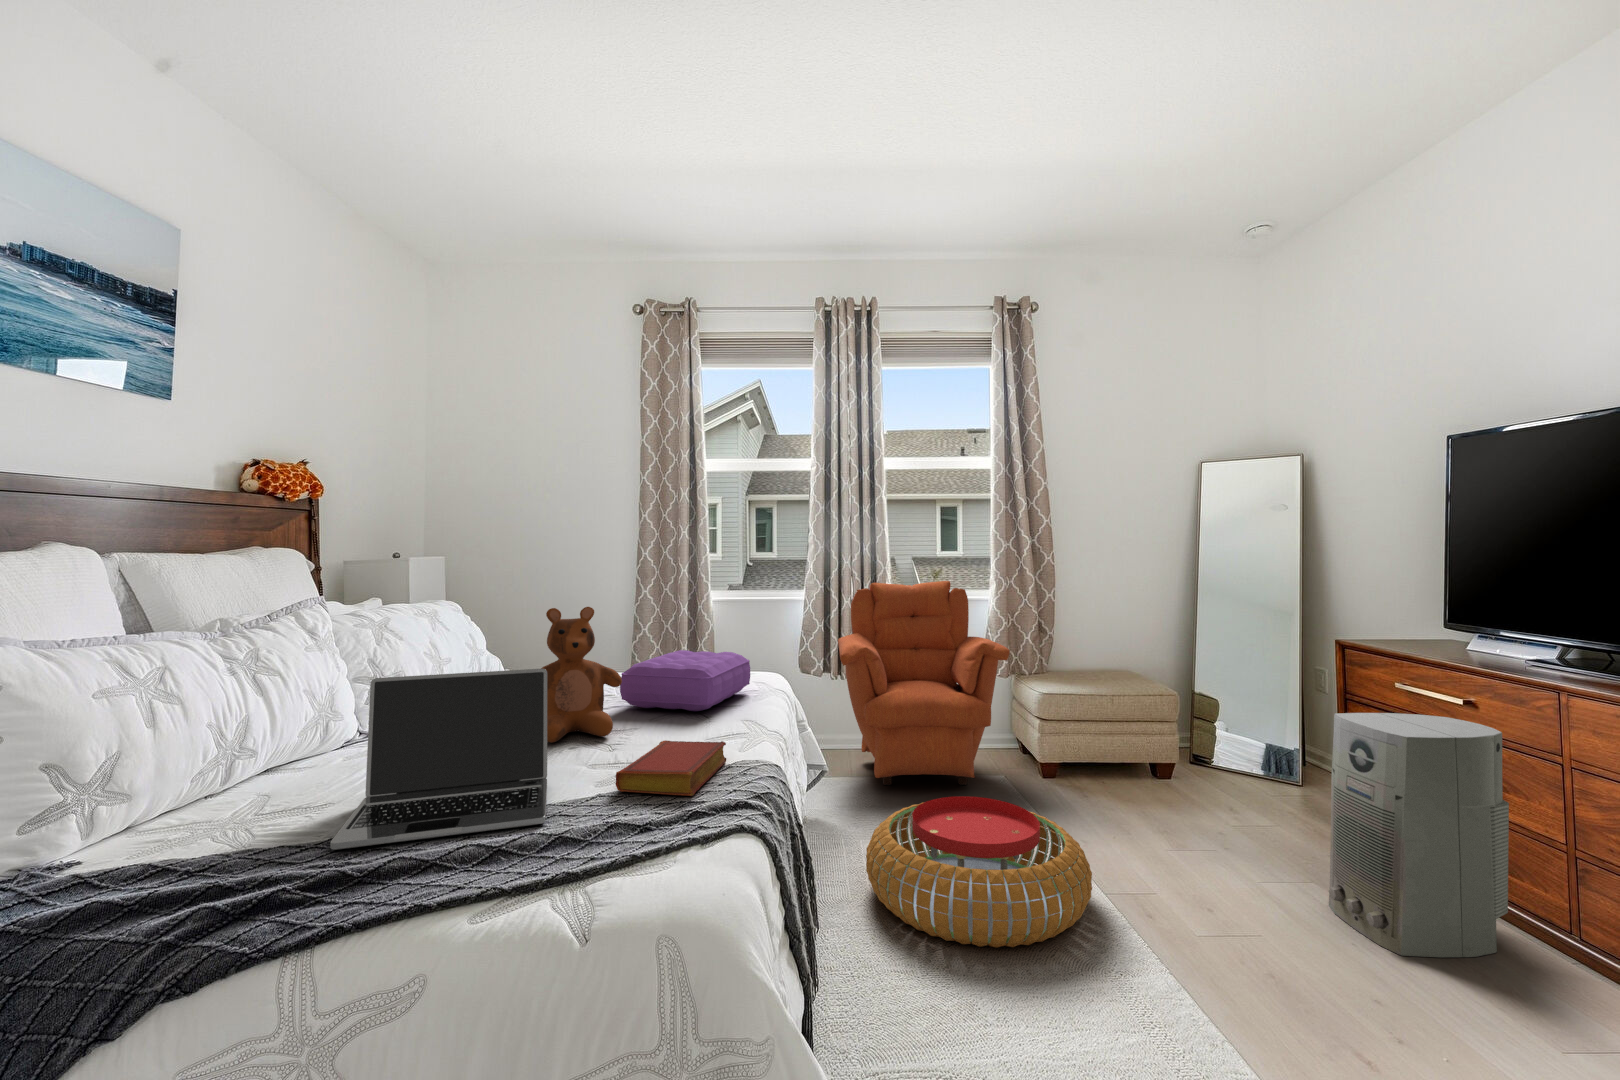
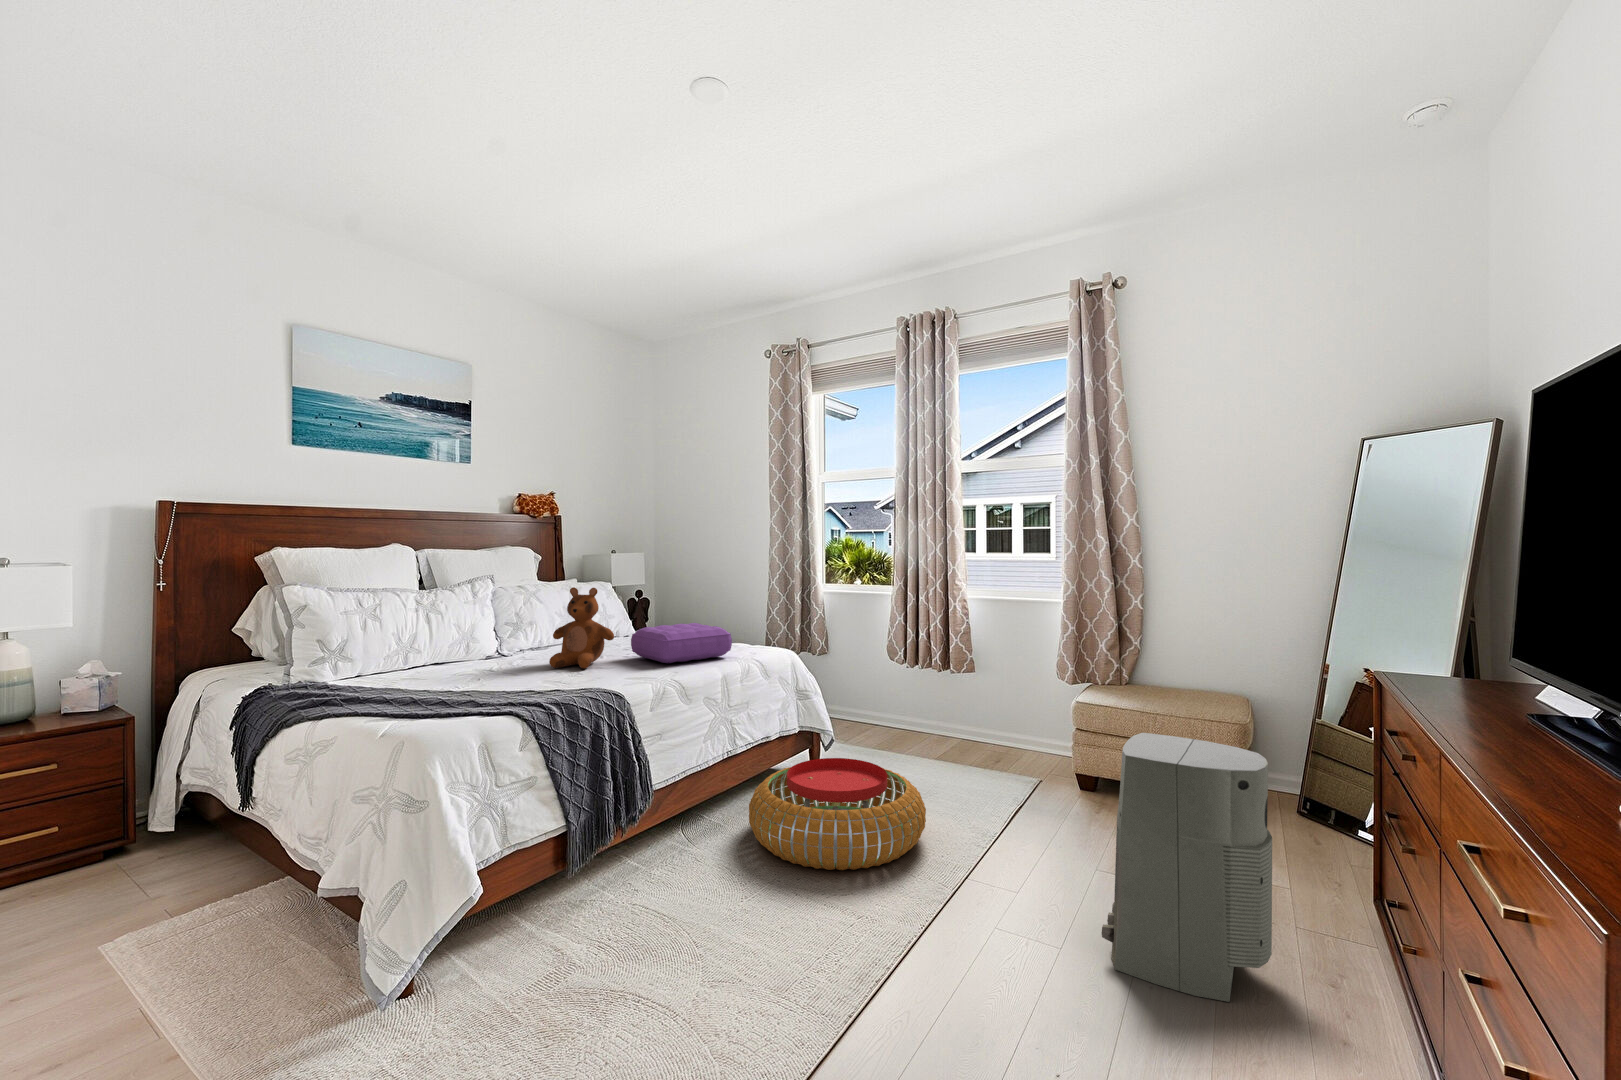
armchair: present [838,581,1010,785] -> none [872,581,1040,772]
laptop: present [330,668,547,850] -> none [382,617,512,696]
book: present [616,740,726,796] -> none [518,671,600,698]

